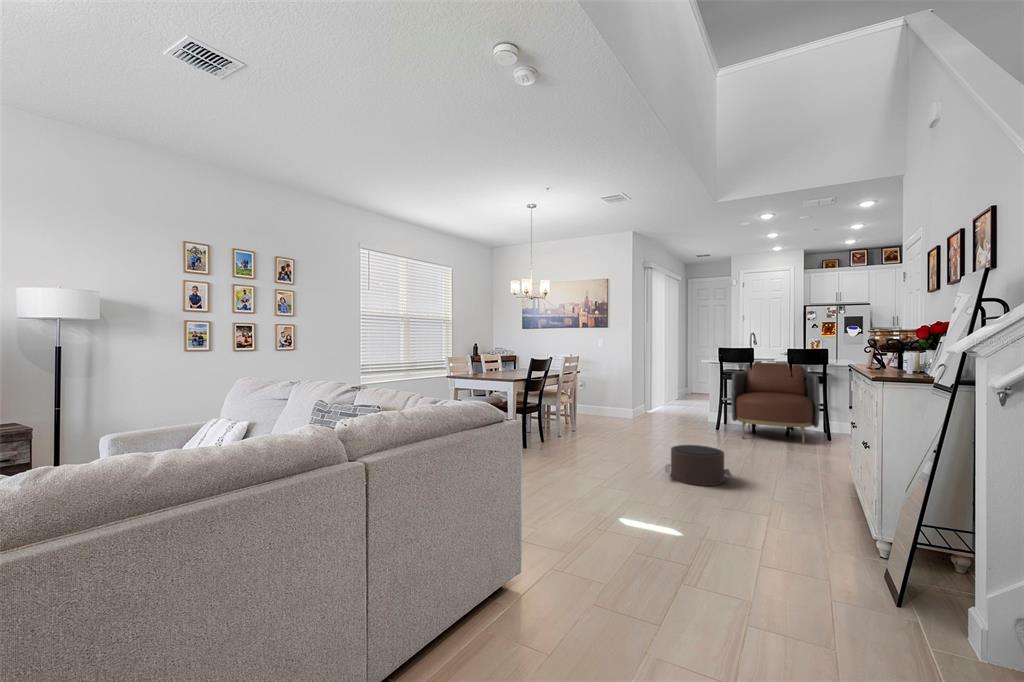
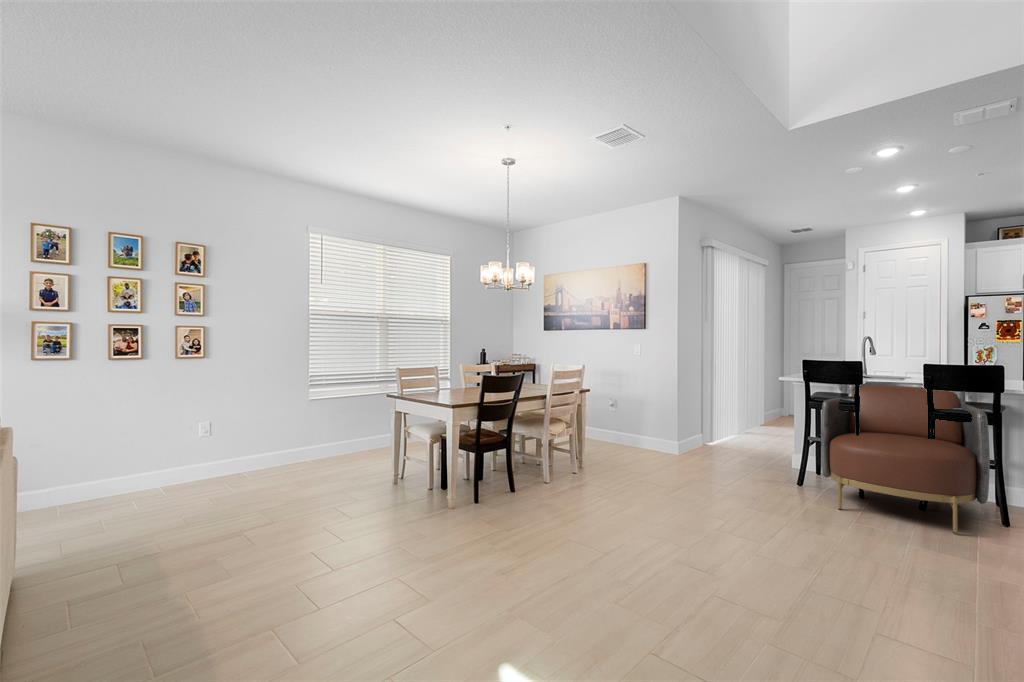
pouf: present [665,445,733,486] -> none [641,539,775,640]

